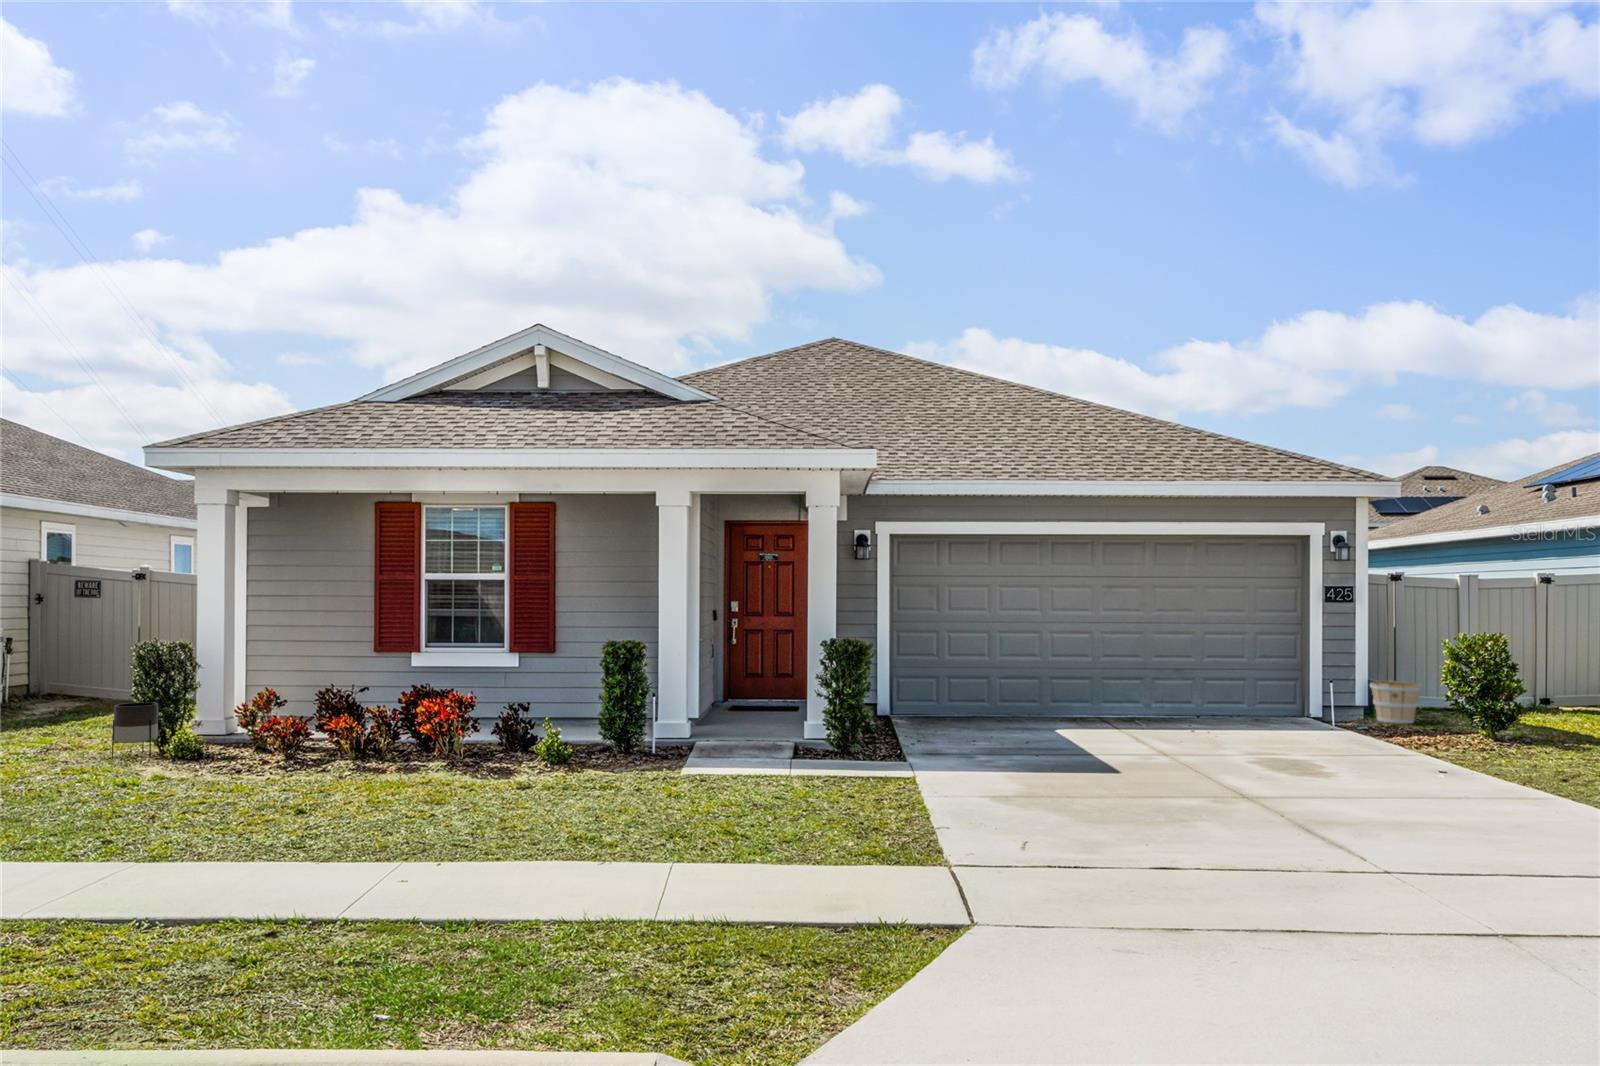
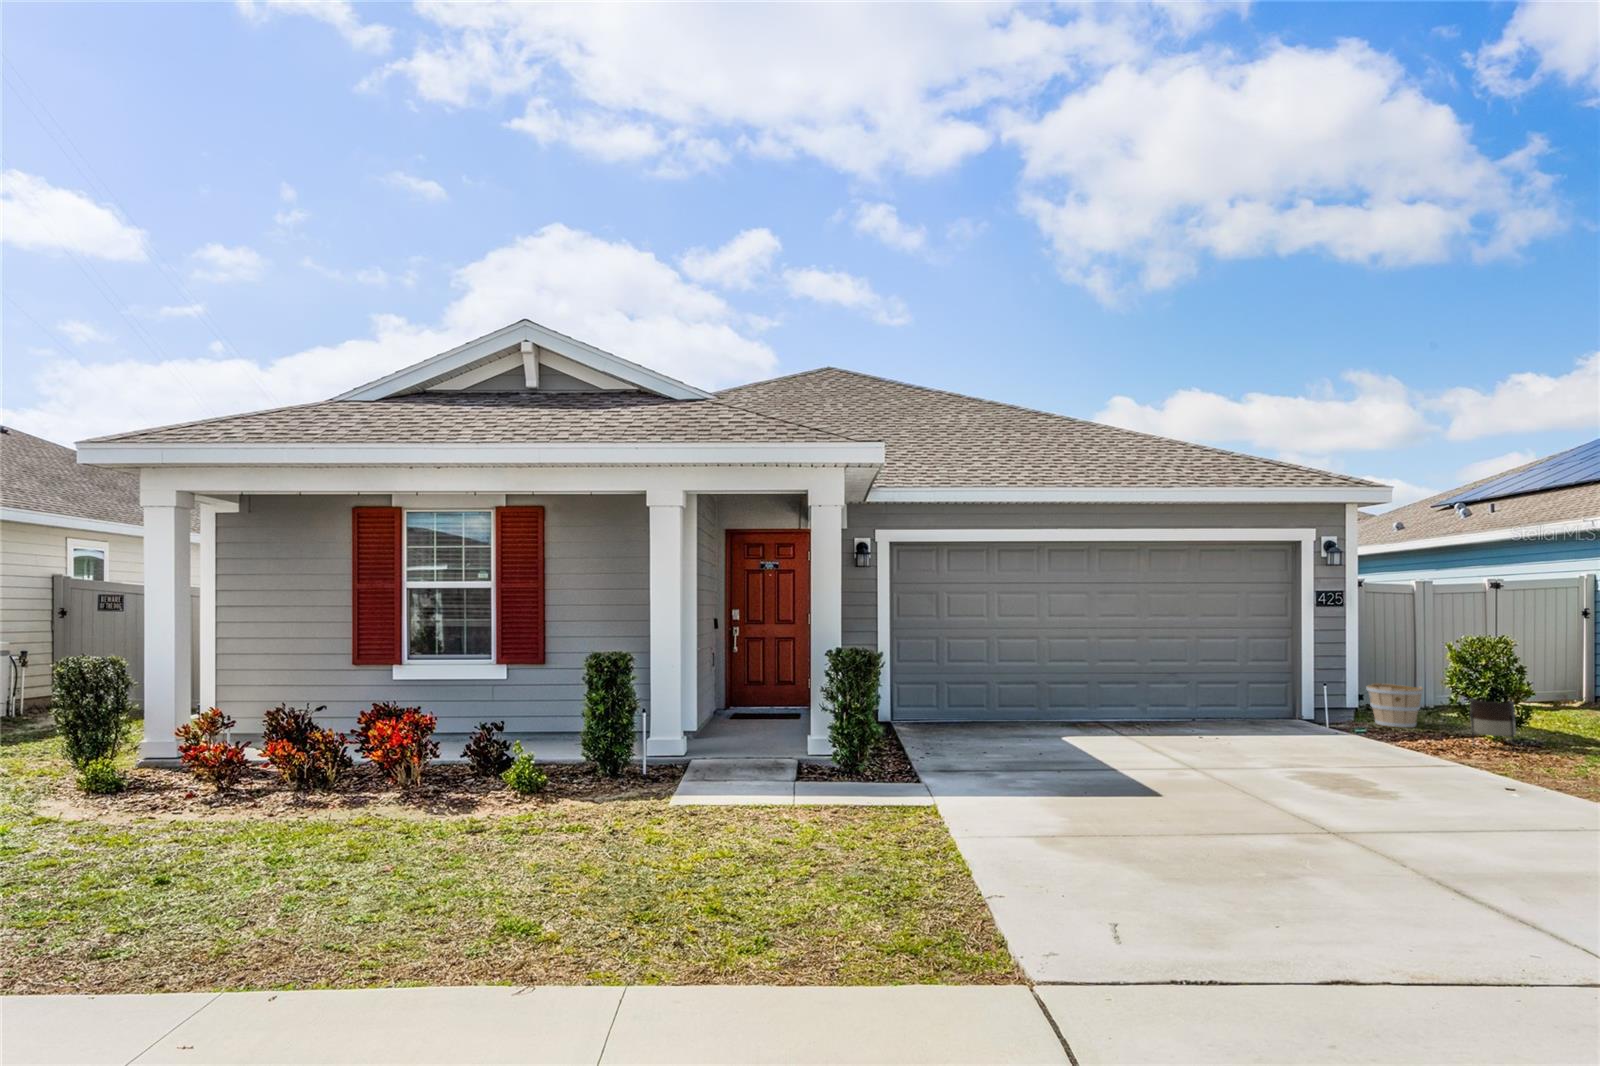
planter: present [112,702,158,758] -> present [1470,699,1516,741]

